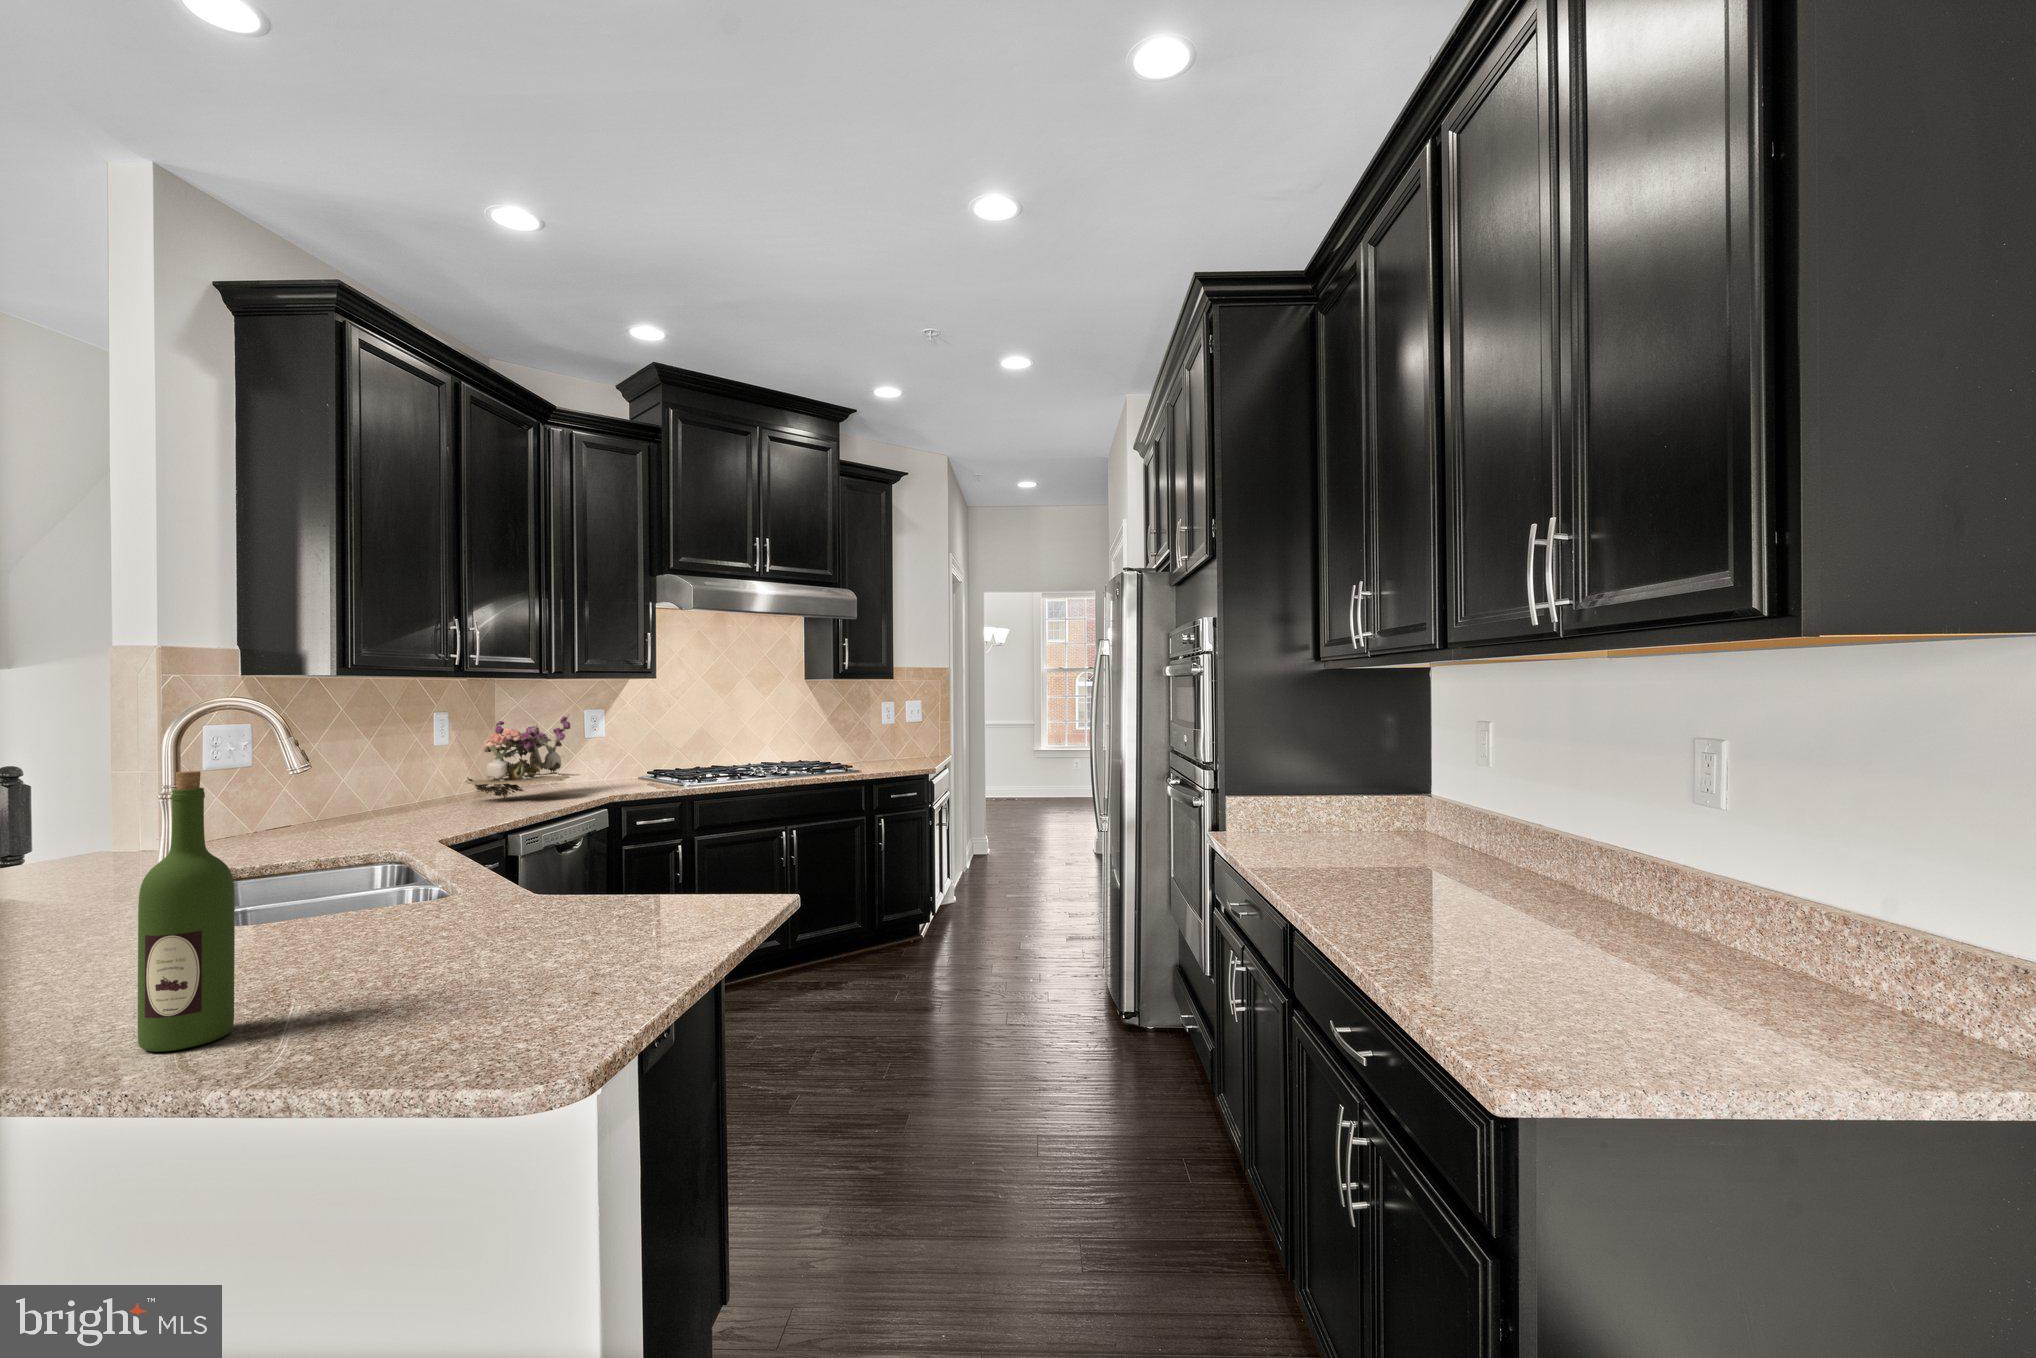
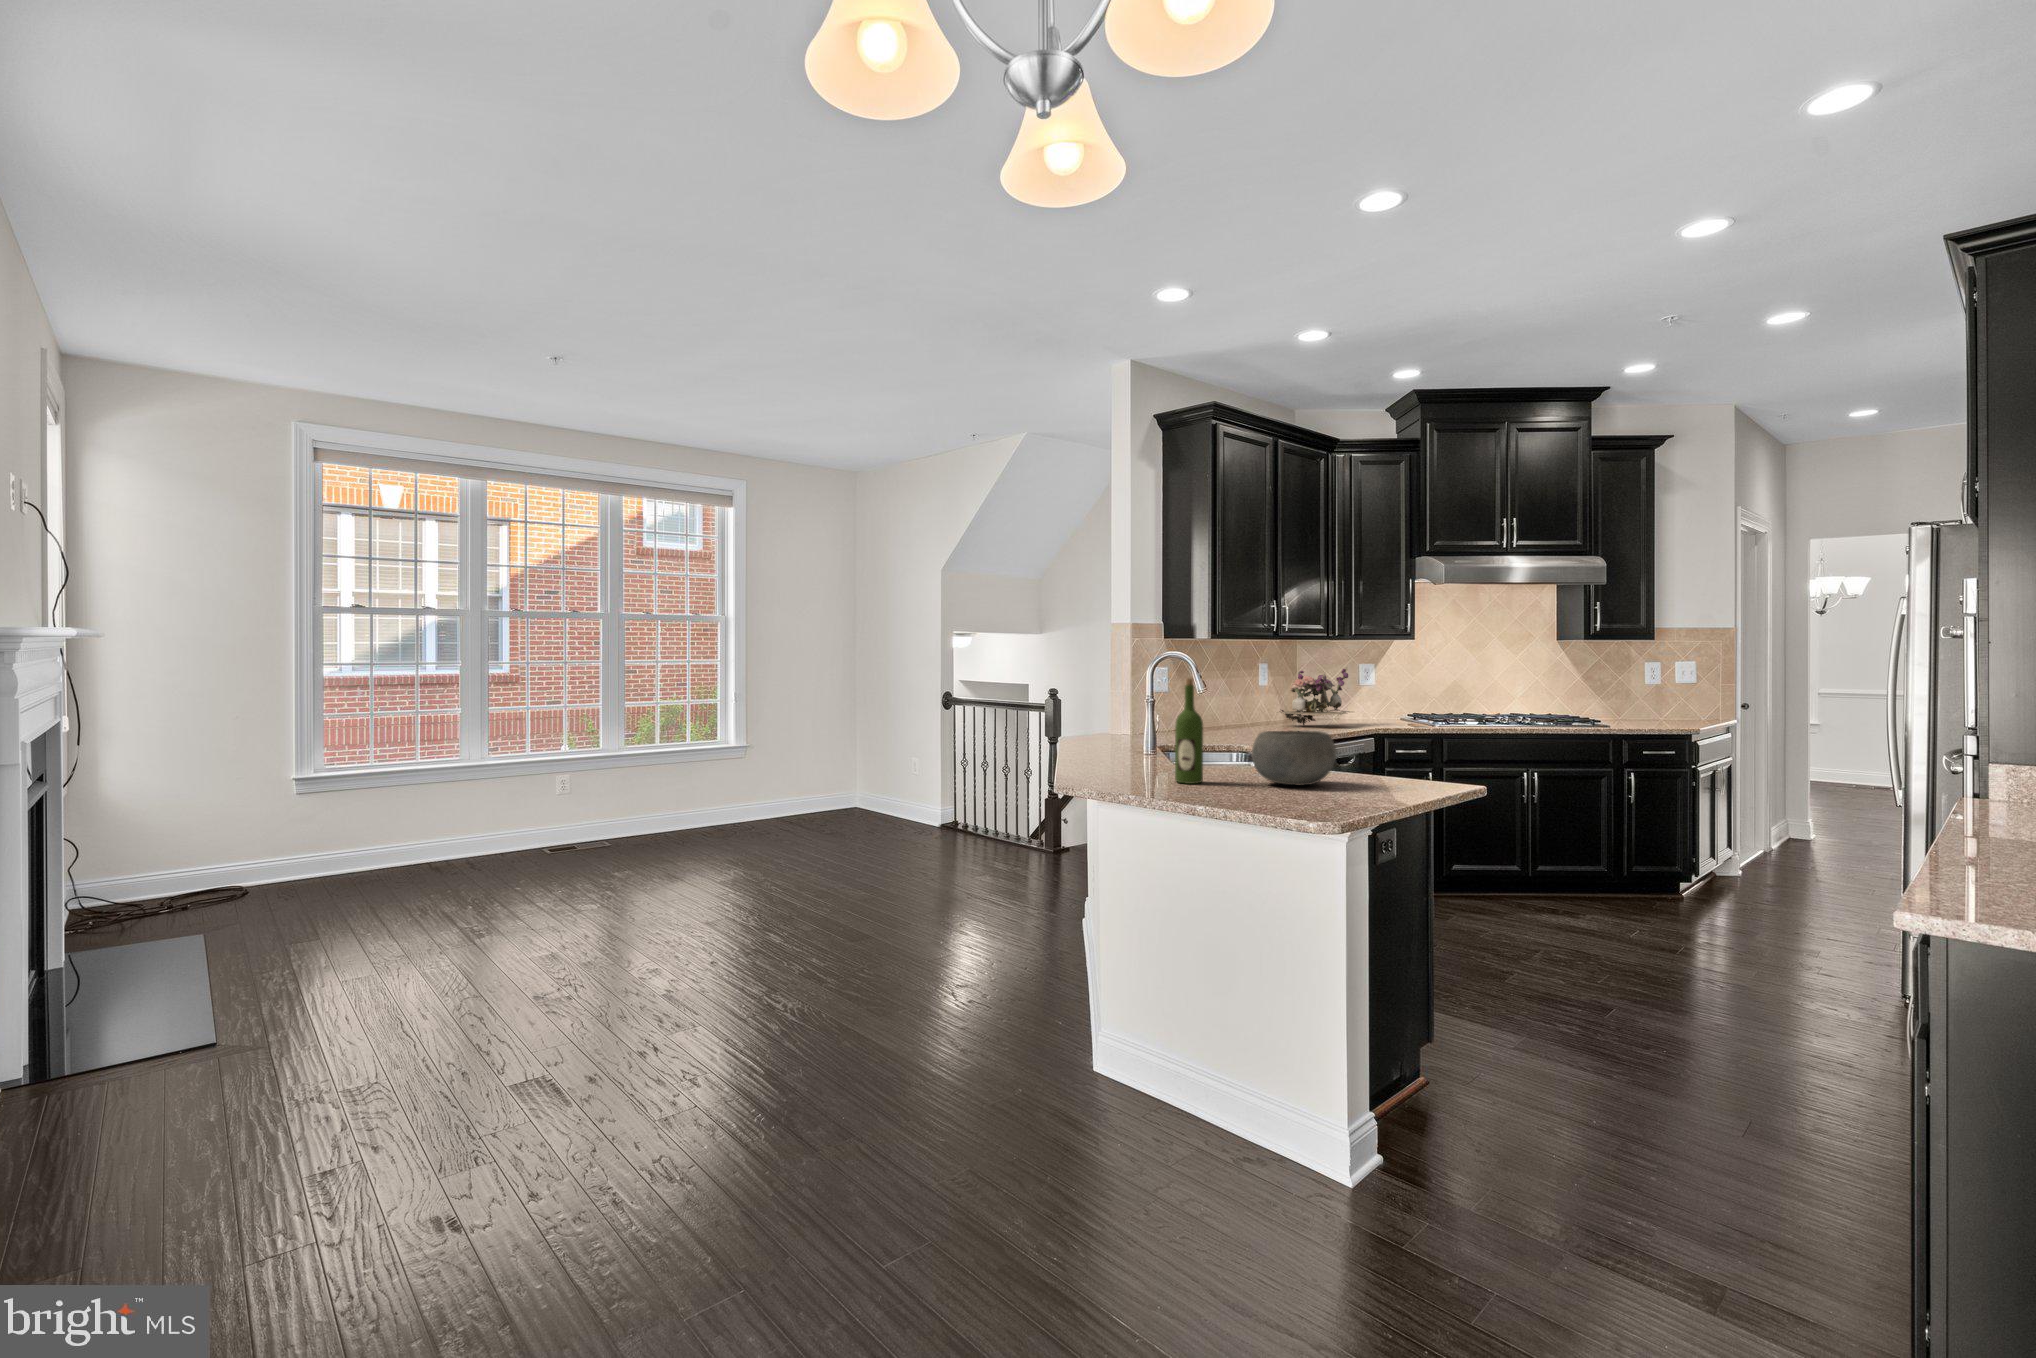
bowl: none [379,861,585,998] -> present [1252,731,1336,786]

